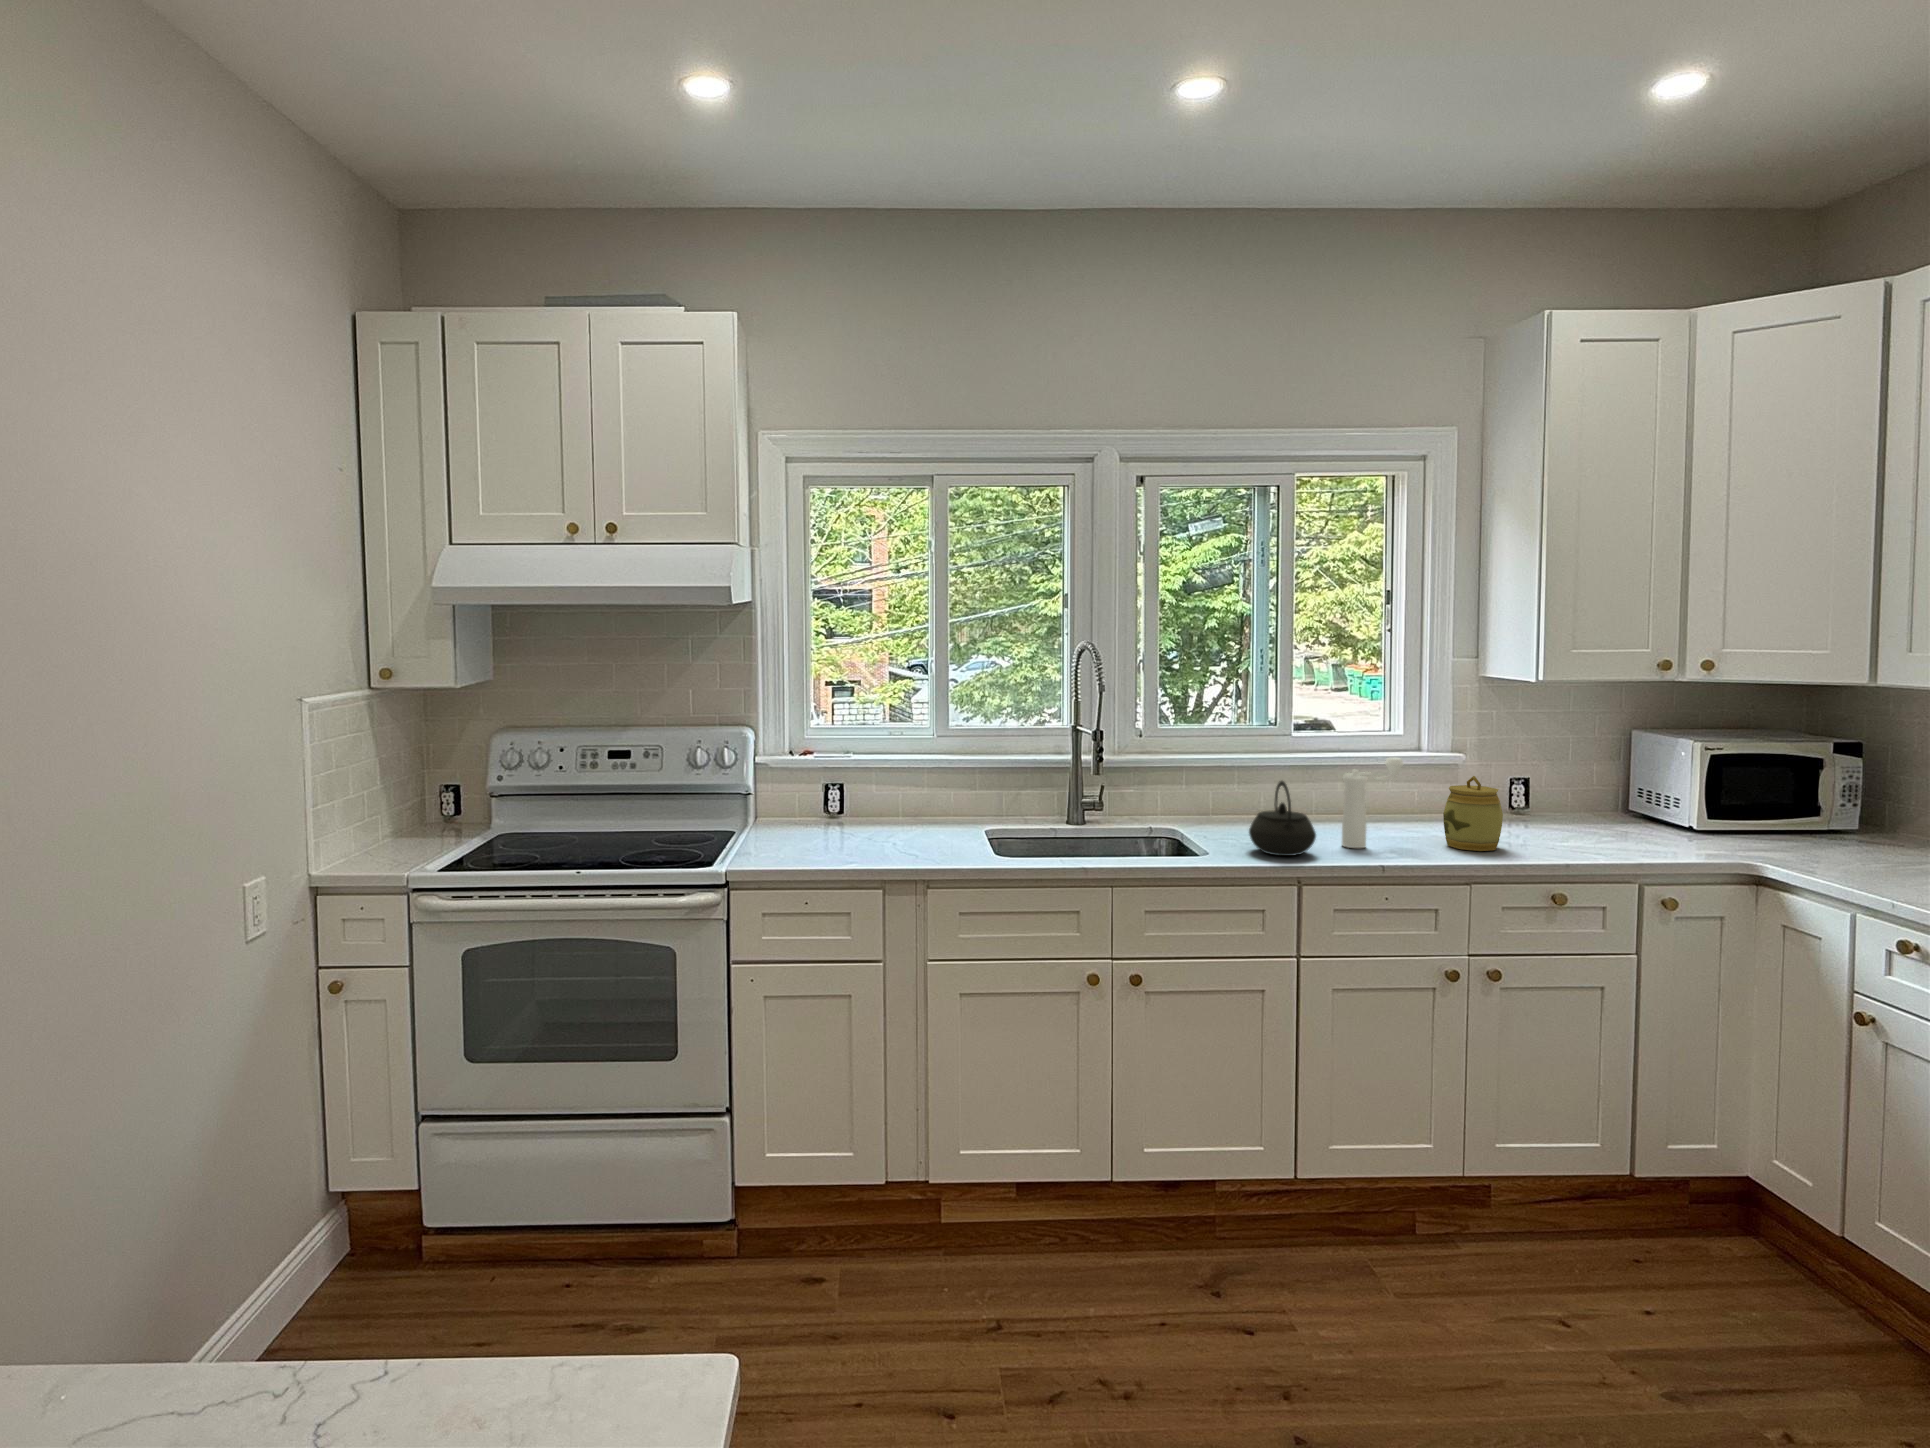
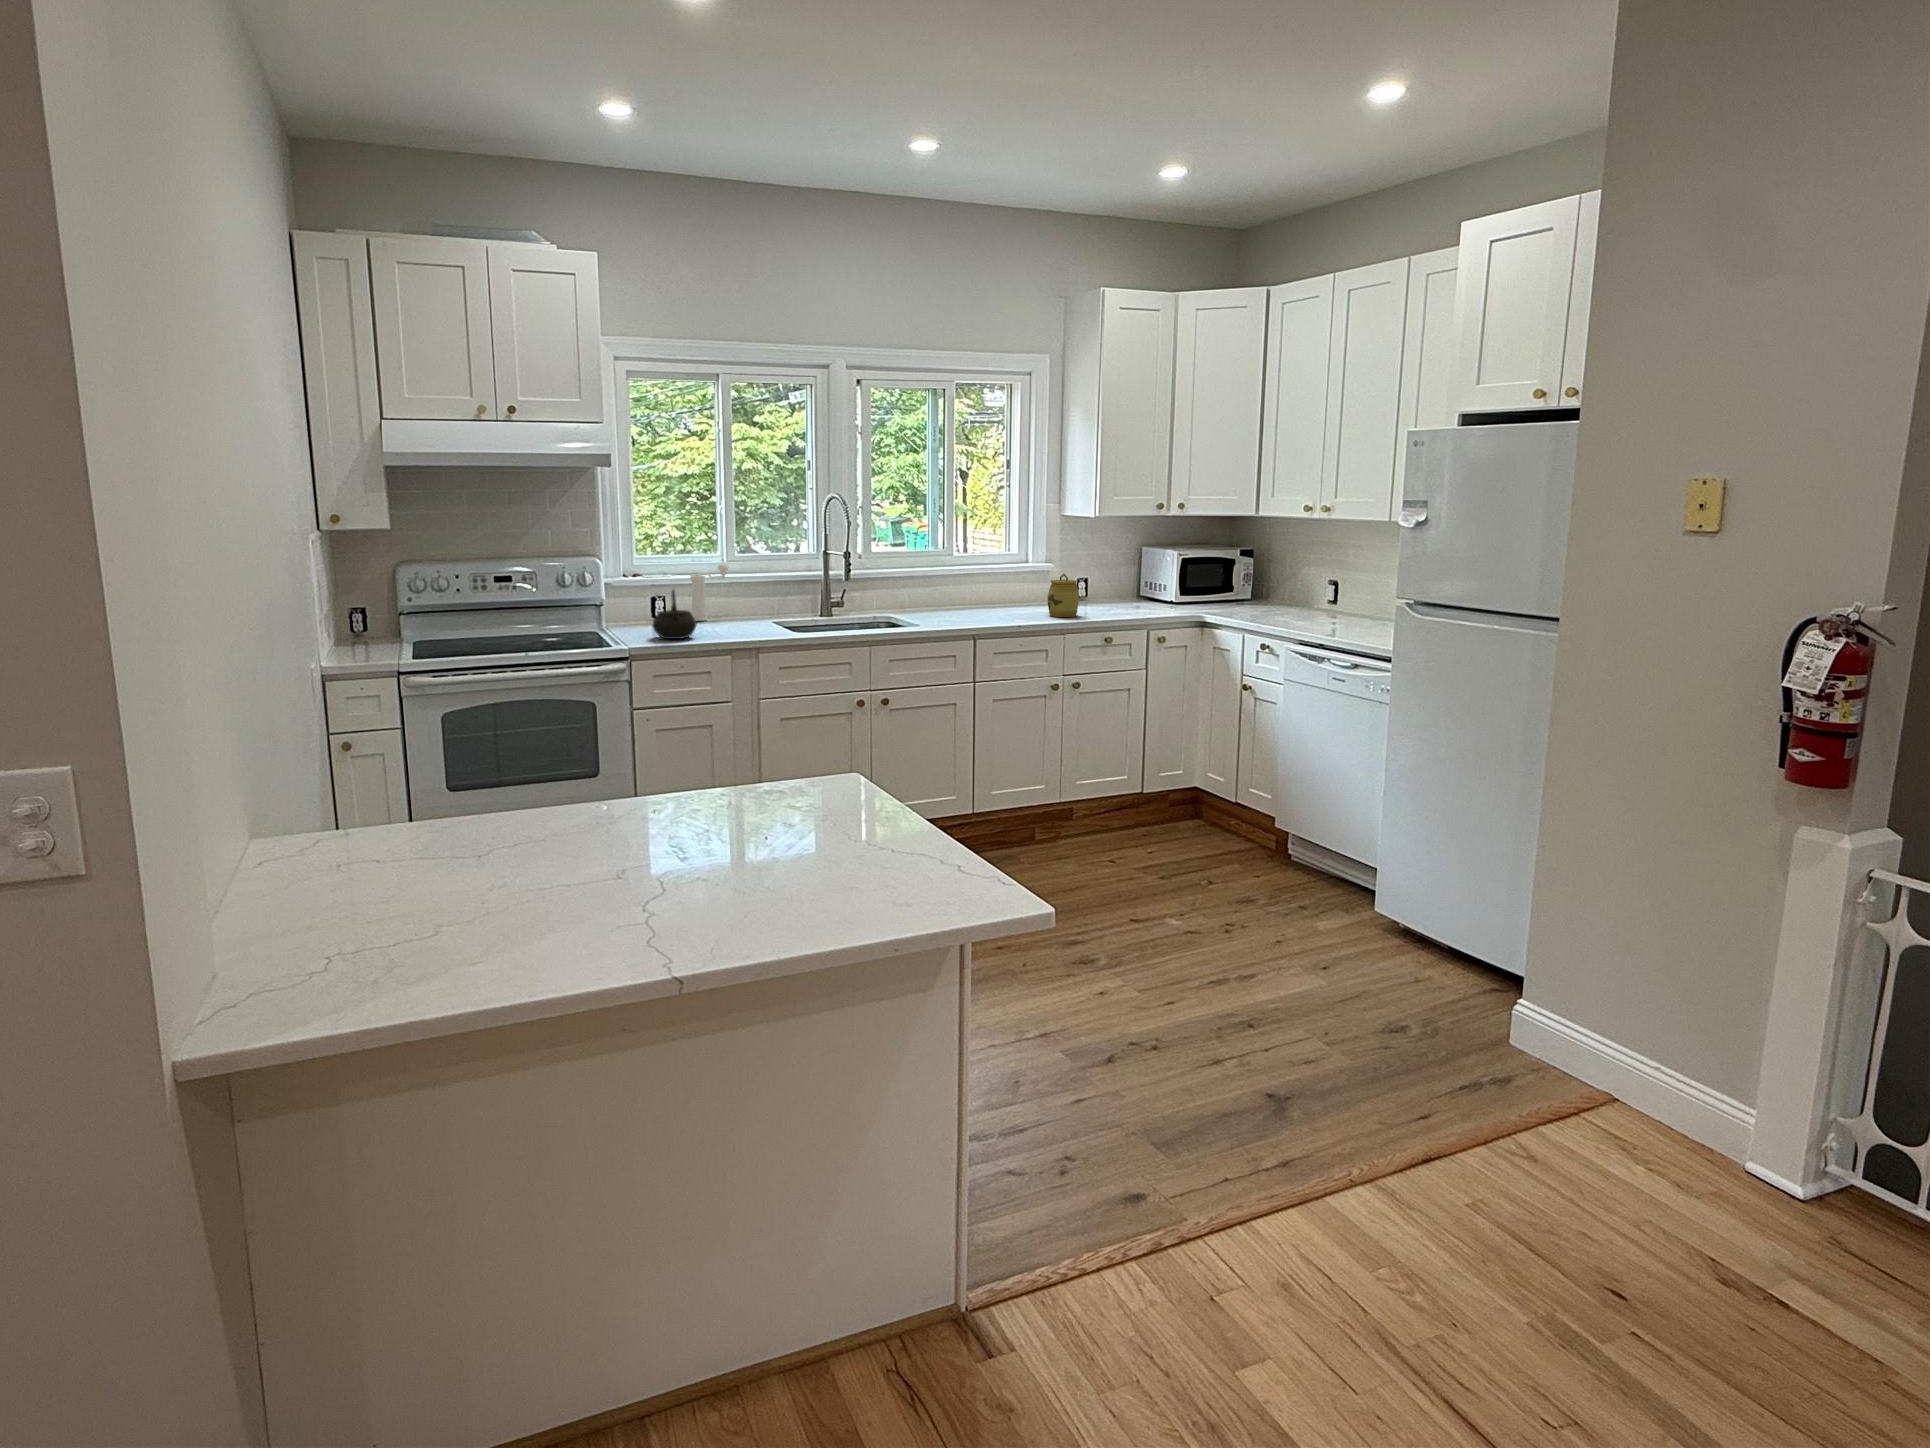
pepper mill: present [1342,758,1403,848] -> present [690,564,729,621]
kettle: present [1249,781,1316,856] -> present [653,590,697,639]

